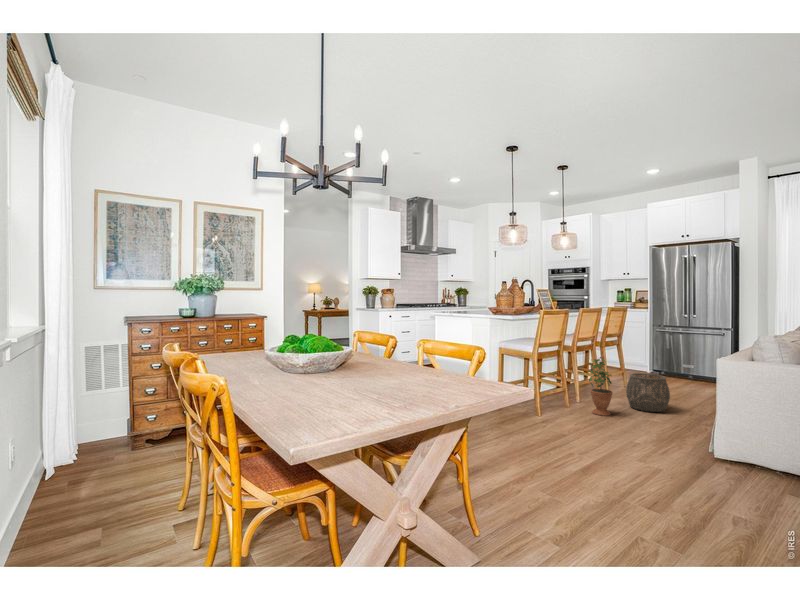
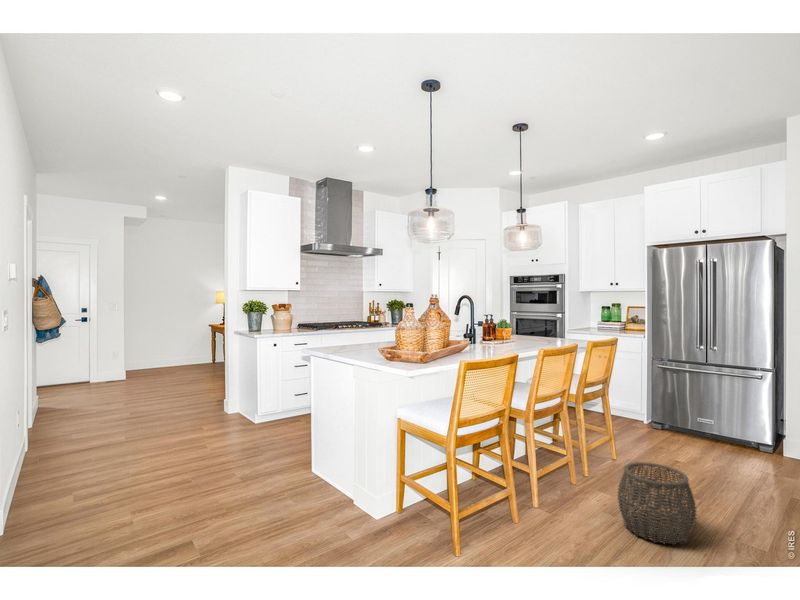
potted plant: present [589,357,612,416] -> none [546,440,594,559]

